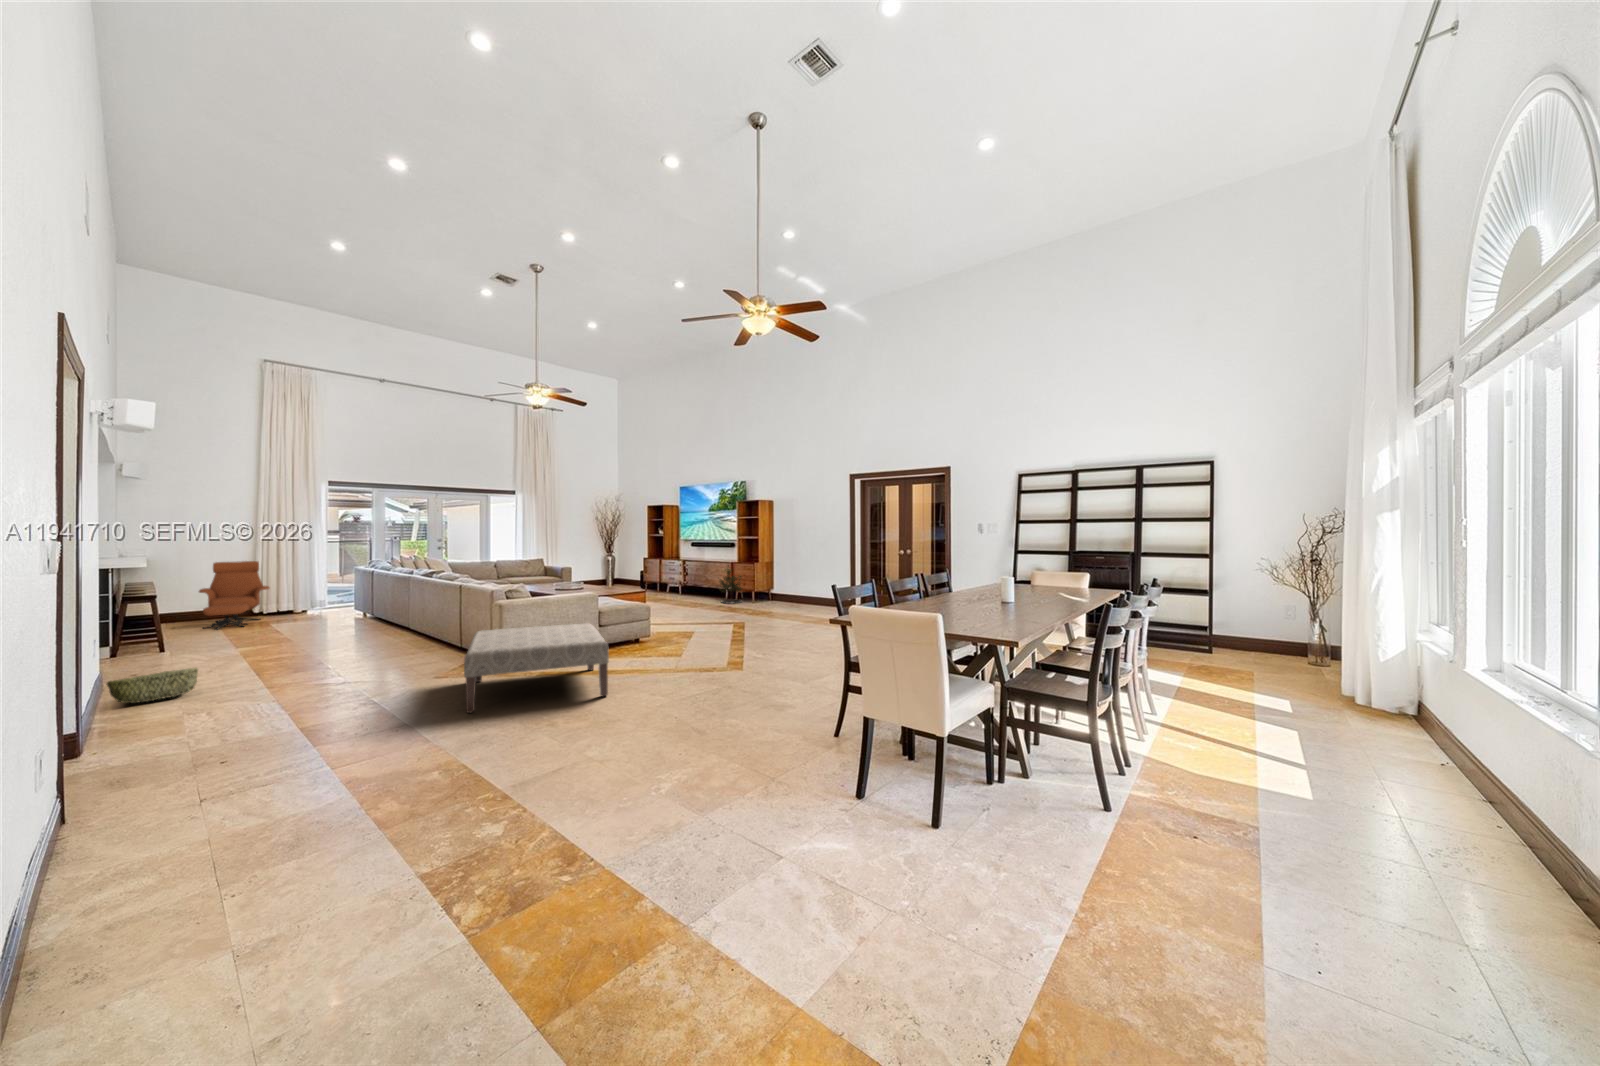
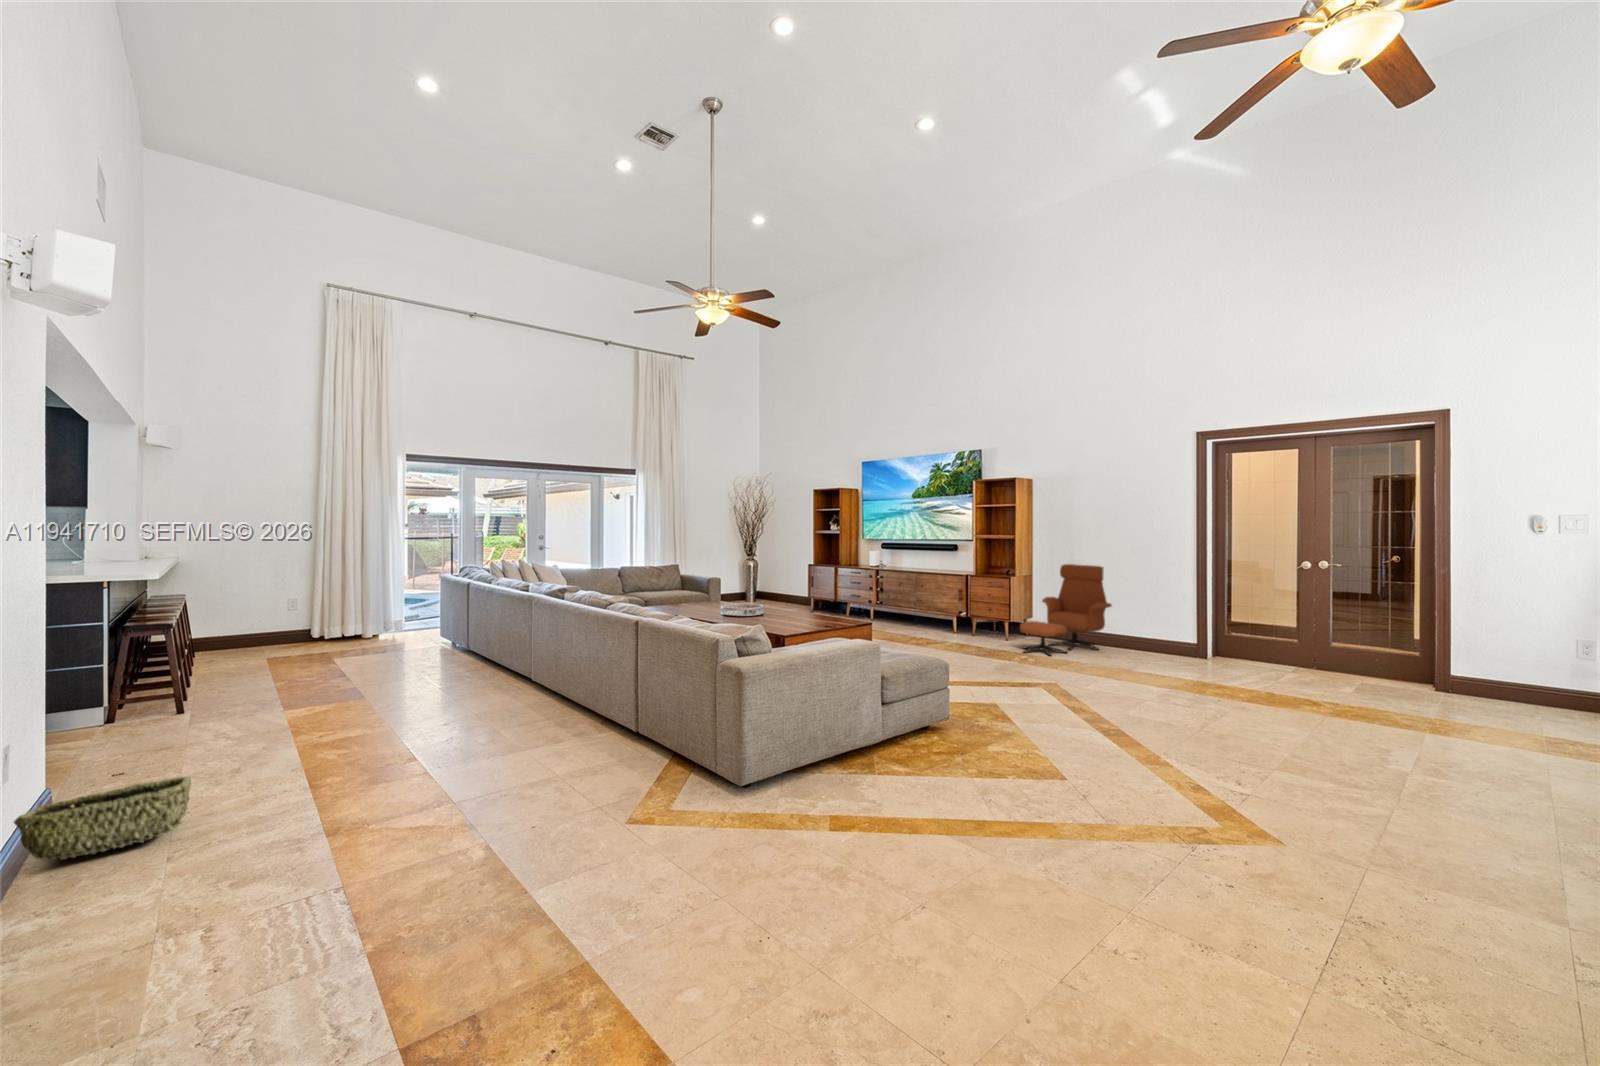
lounge chair: present [199,561,269,630] -> present [1020,564,1112,656]
potted tree: present [720,565,741,604] -> none [945,577,985,639]
ottoman: present [464,623,609,713] -> none [686,707,1030,968]

